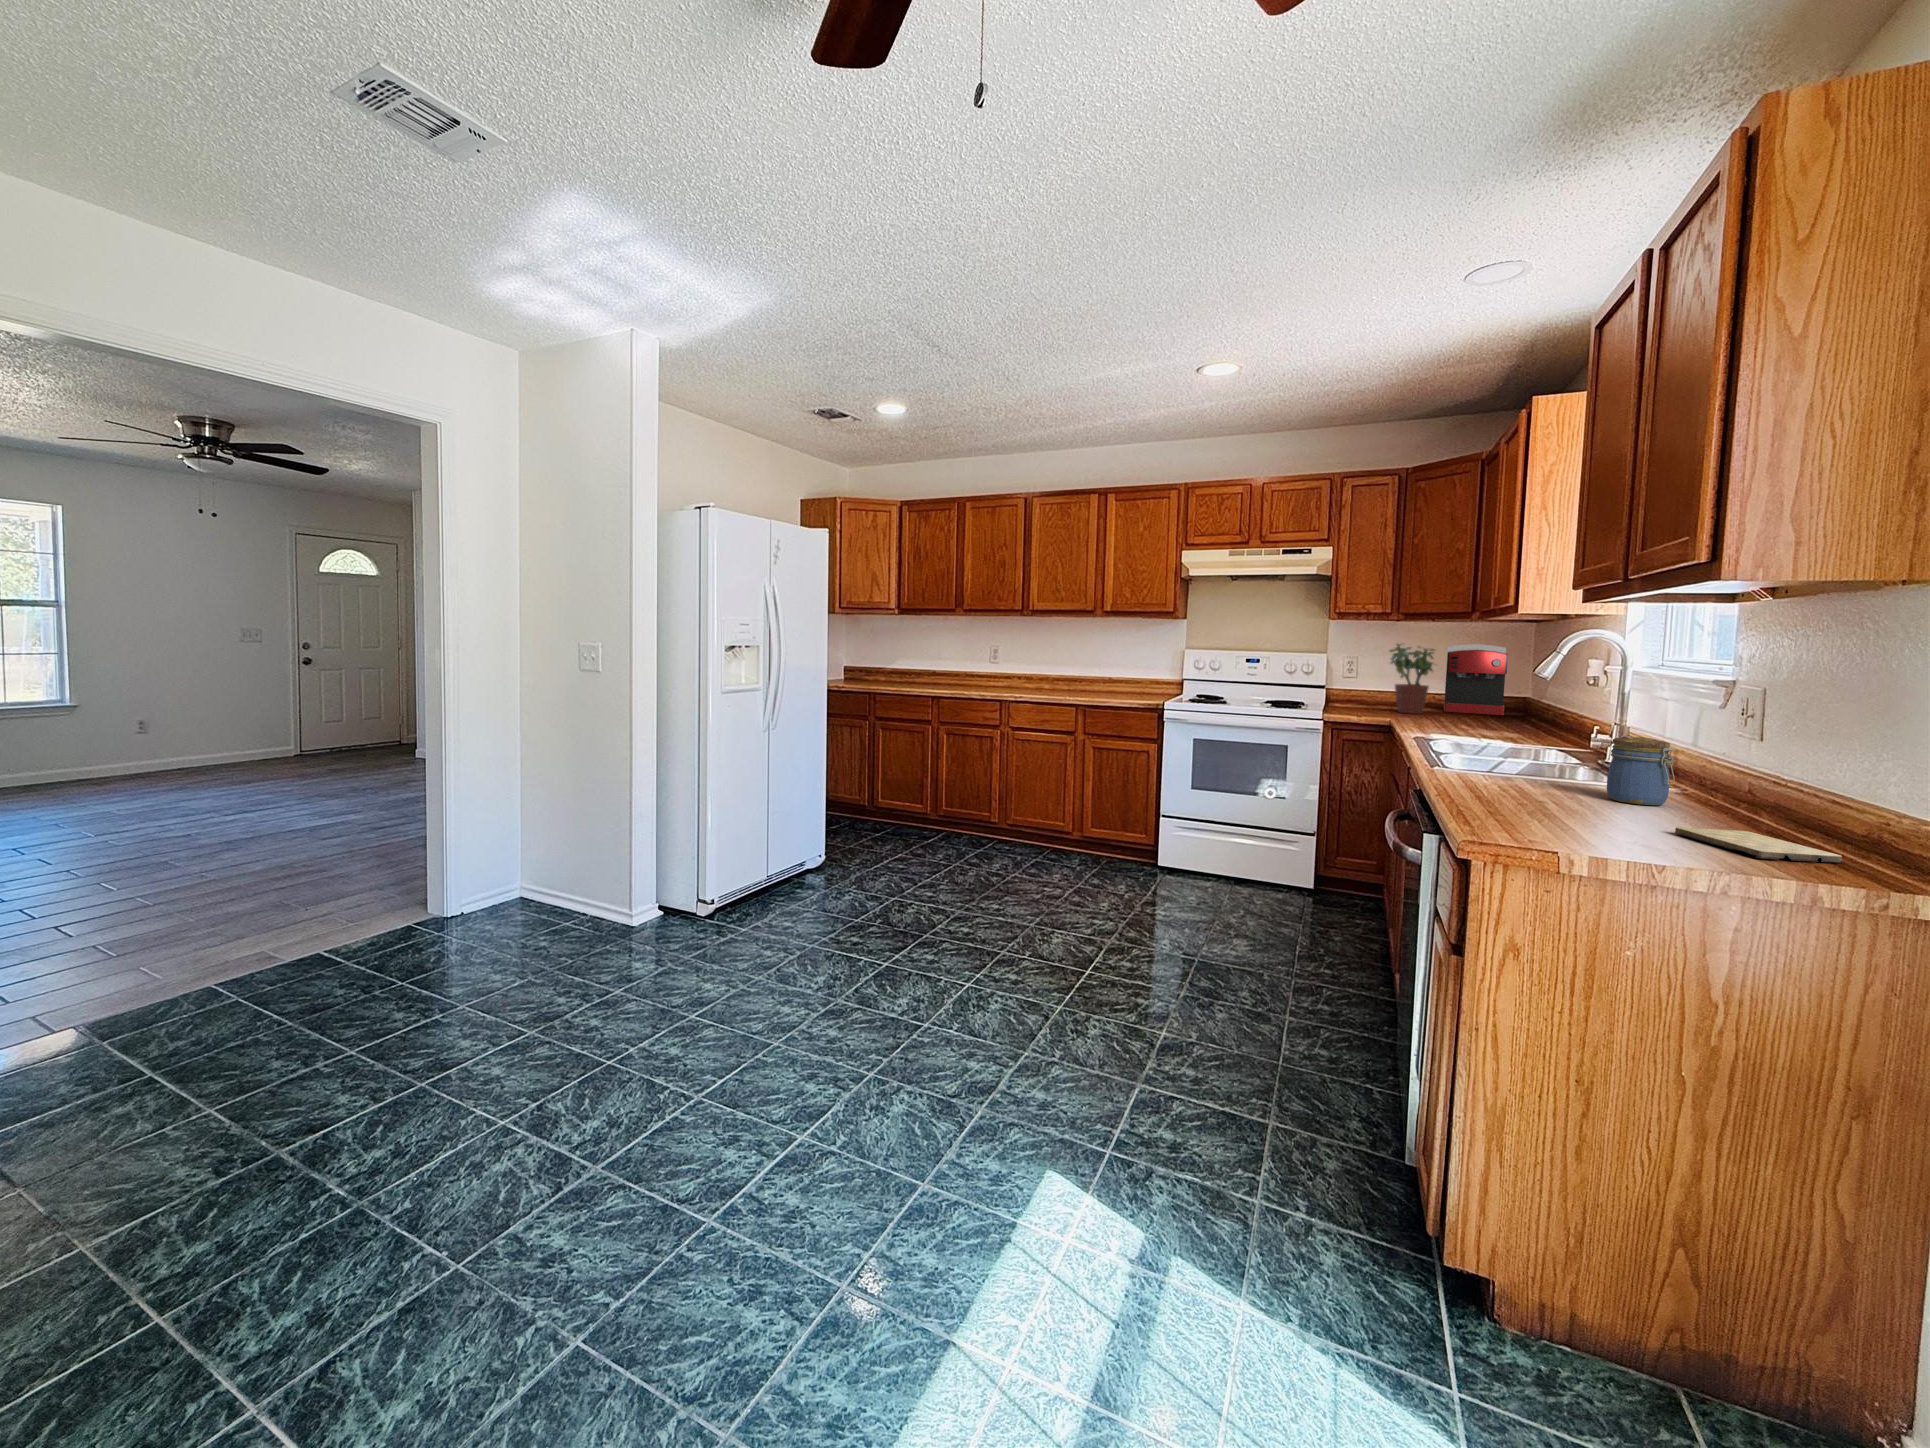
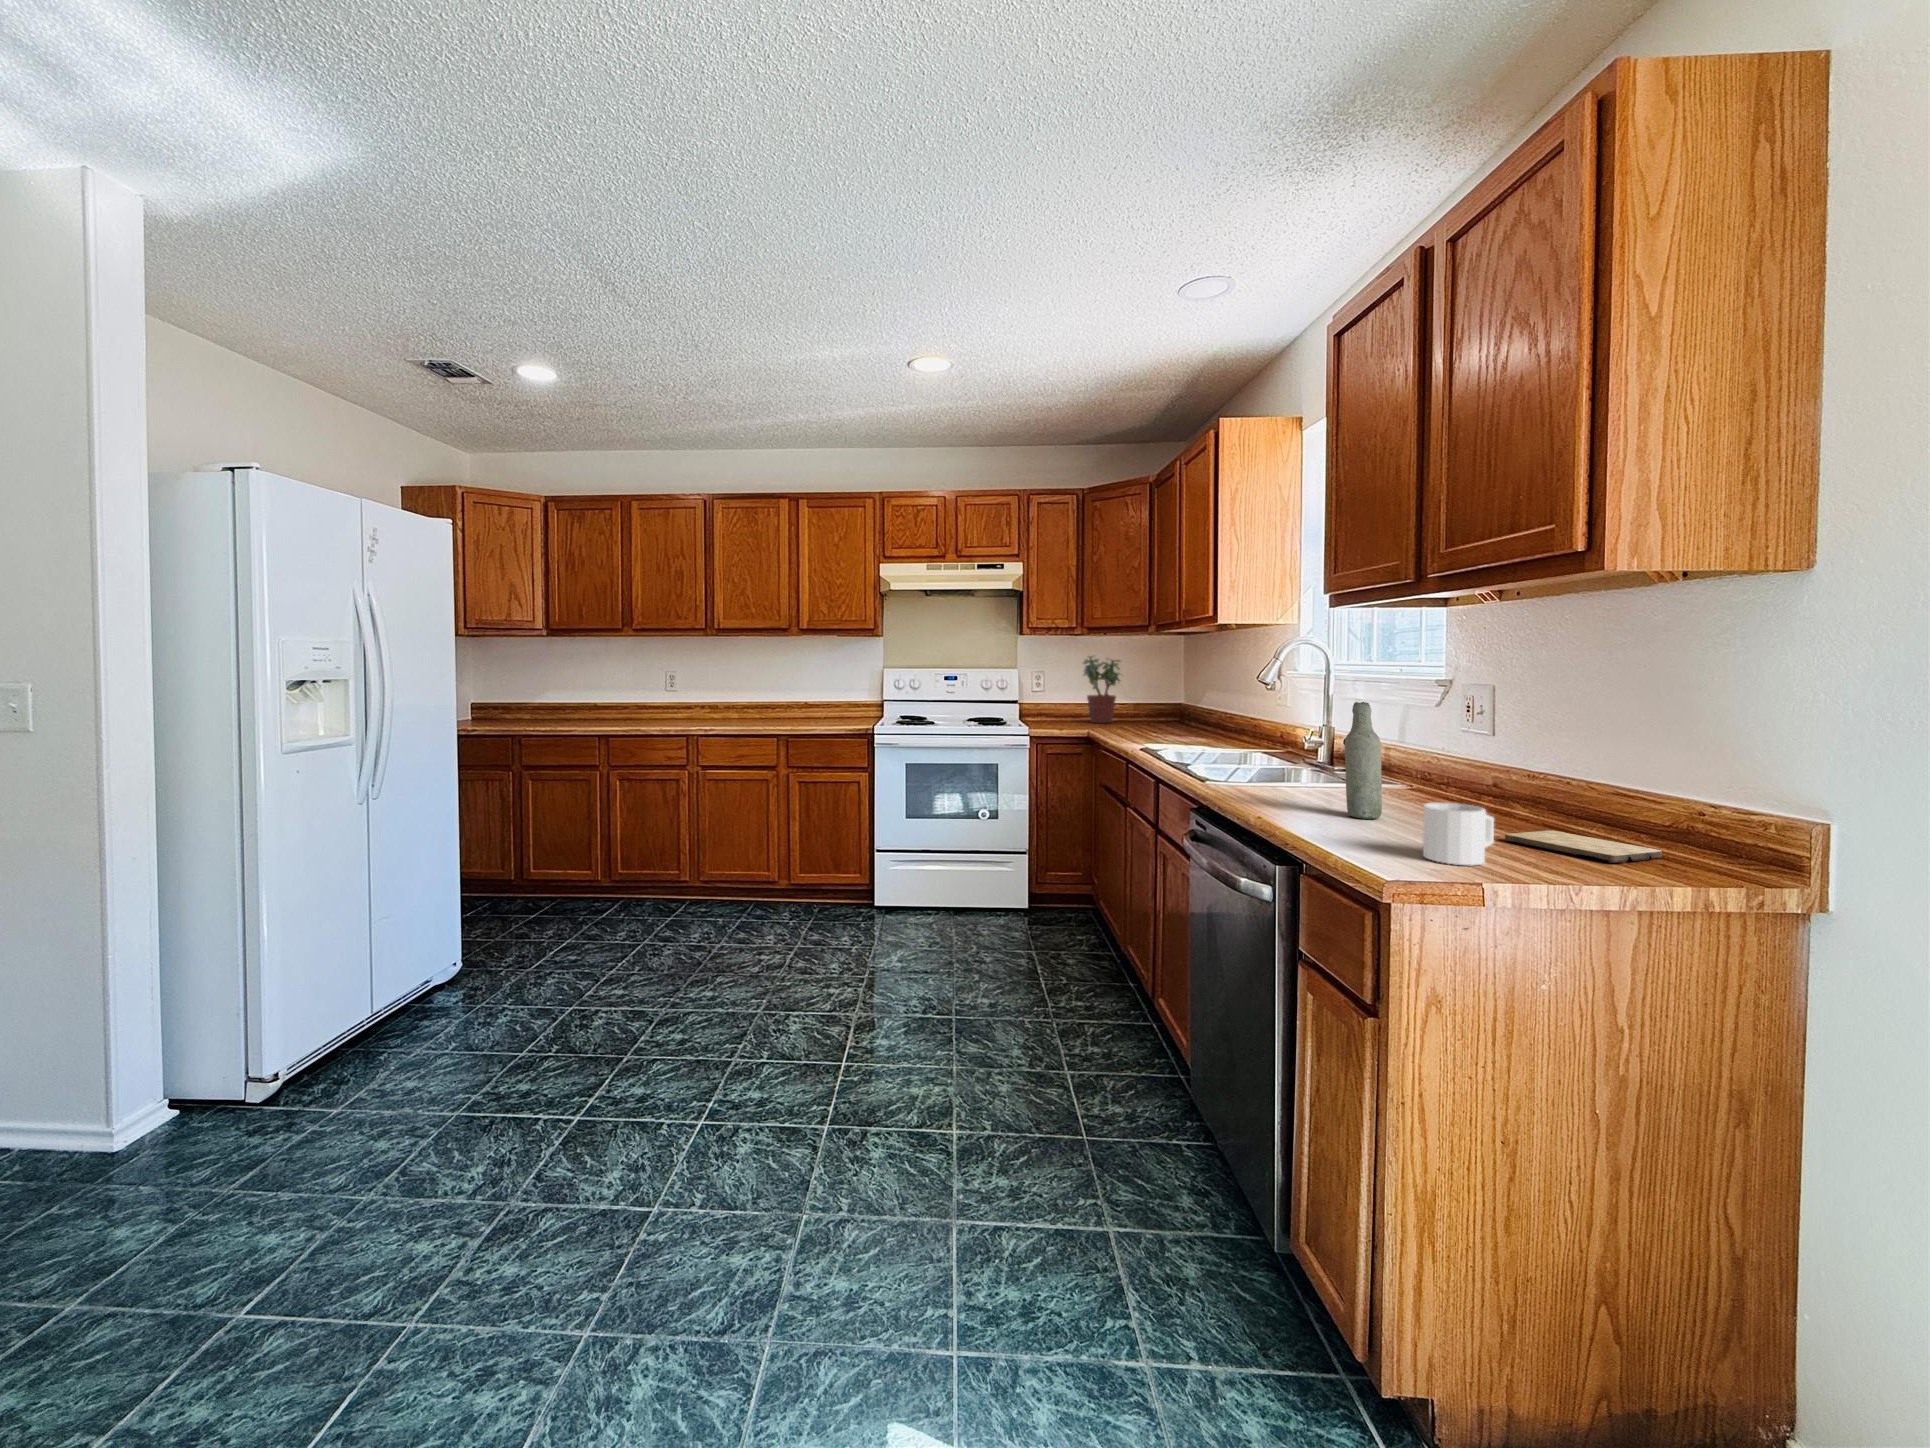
coffee maker: present [1444,644,1508,715] -> none [1120,655,1173,720]
bottle: none [1535,695,1574,806] -> present [1345,702,1382,819]
jar: present [1607,737,1675,805] -> none [1385,740,1446,808]
mug: none [1548,786,1629,843] -> present [1423,803,1494,865]

